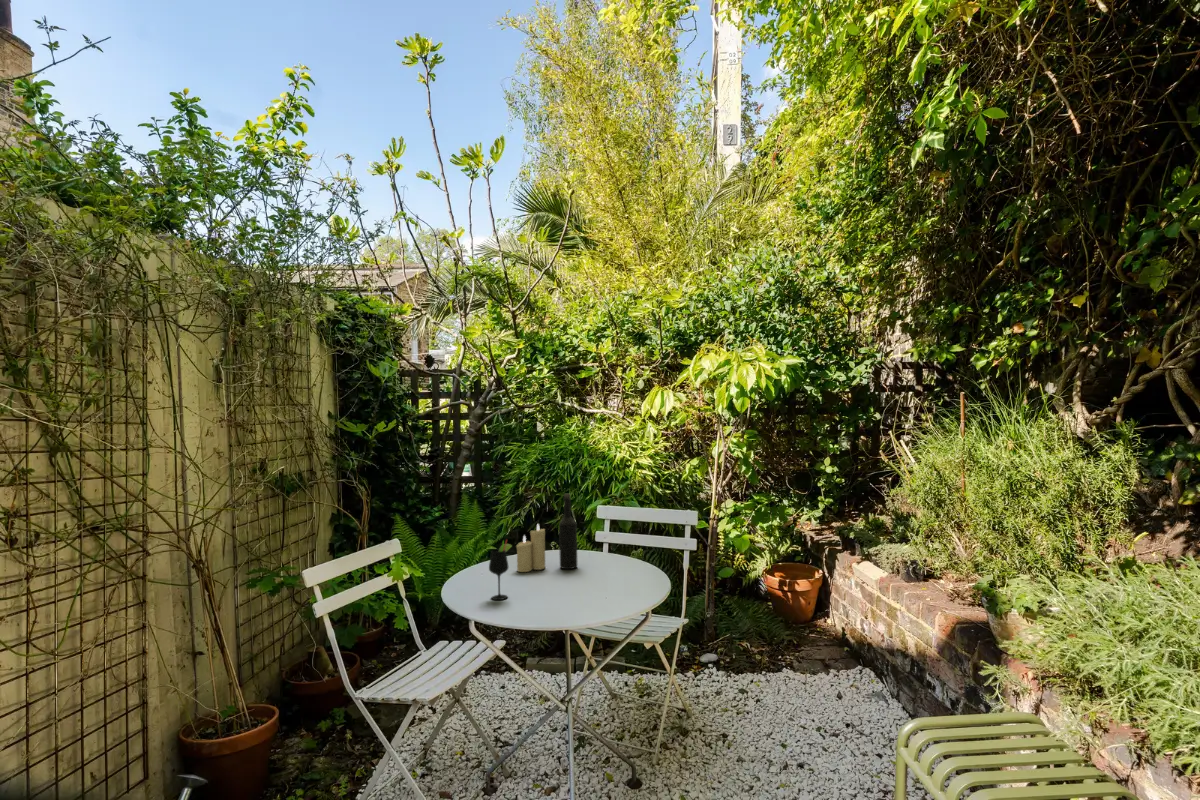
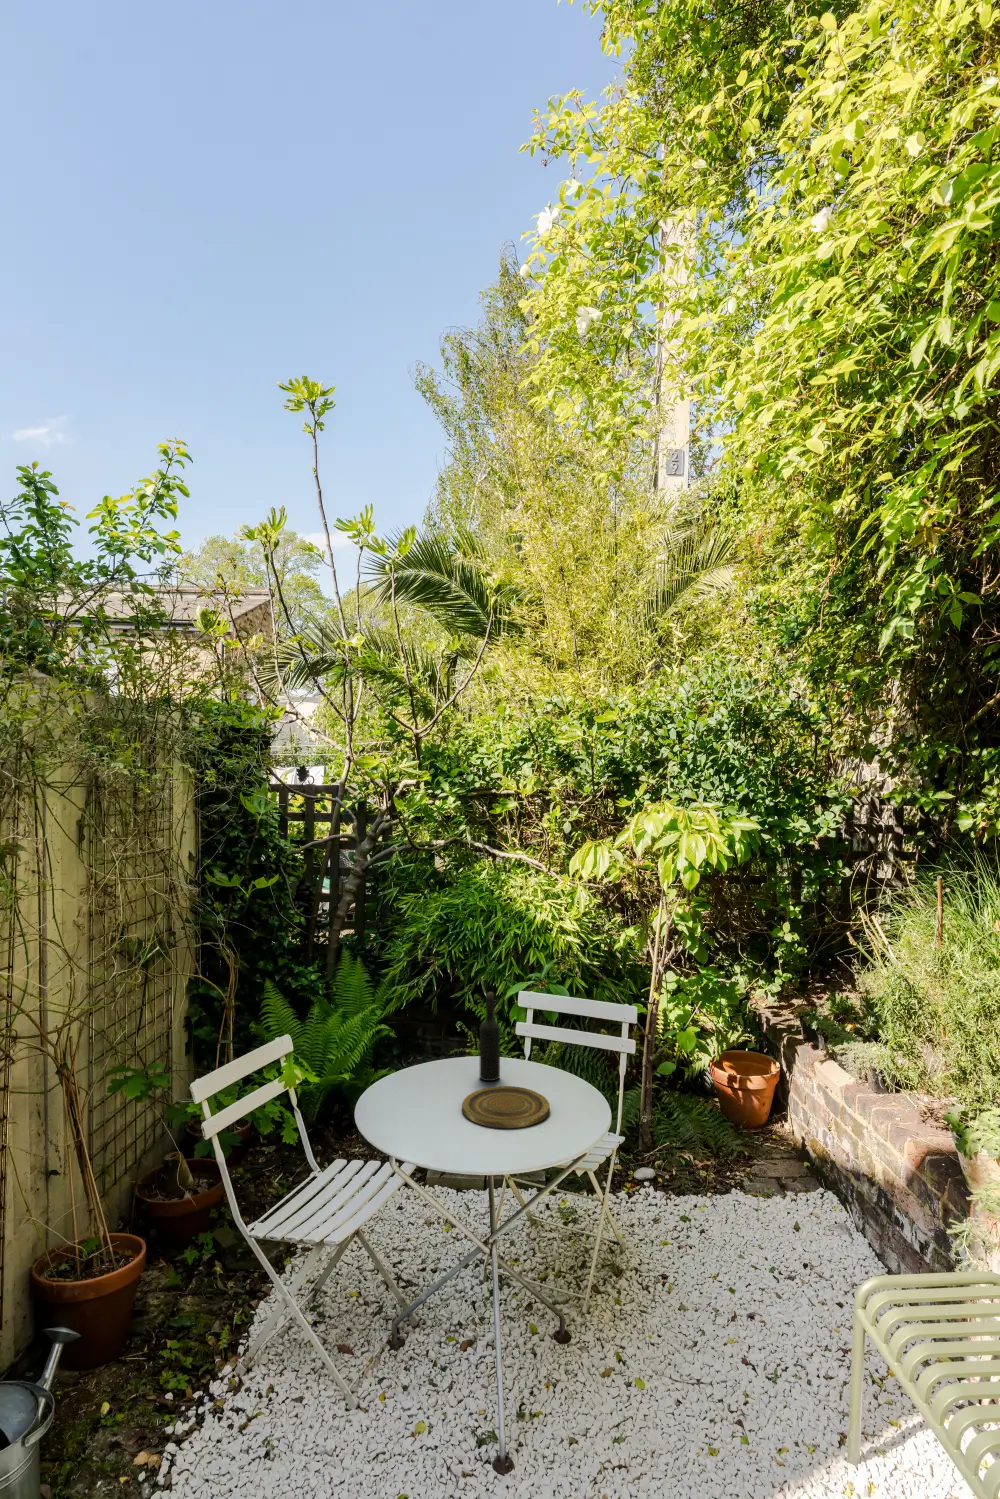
candle: present [517,524,545,572] -> none [431,1027,464,1084]
wine glass: present [489,541,512,600] -> none [409,1059,435,1128]
plate: none [540,570,617,599] -> present [462,1086,550,1128]

